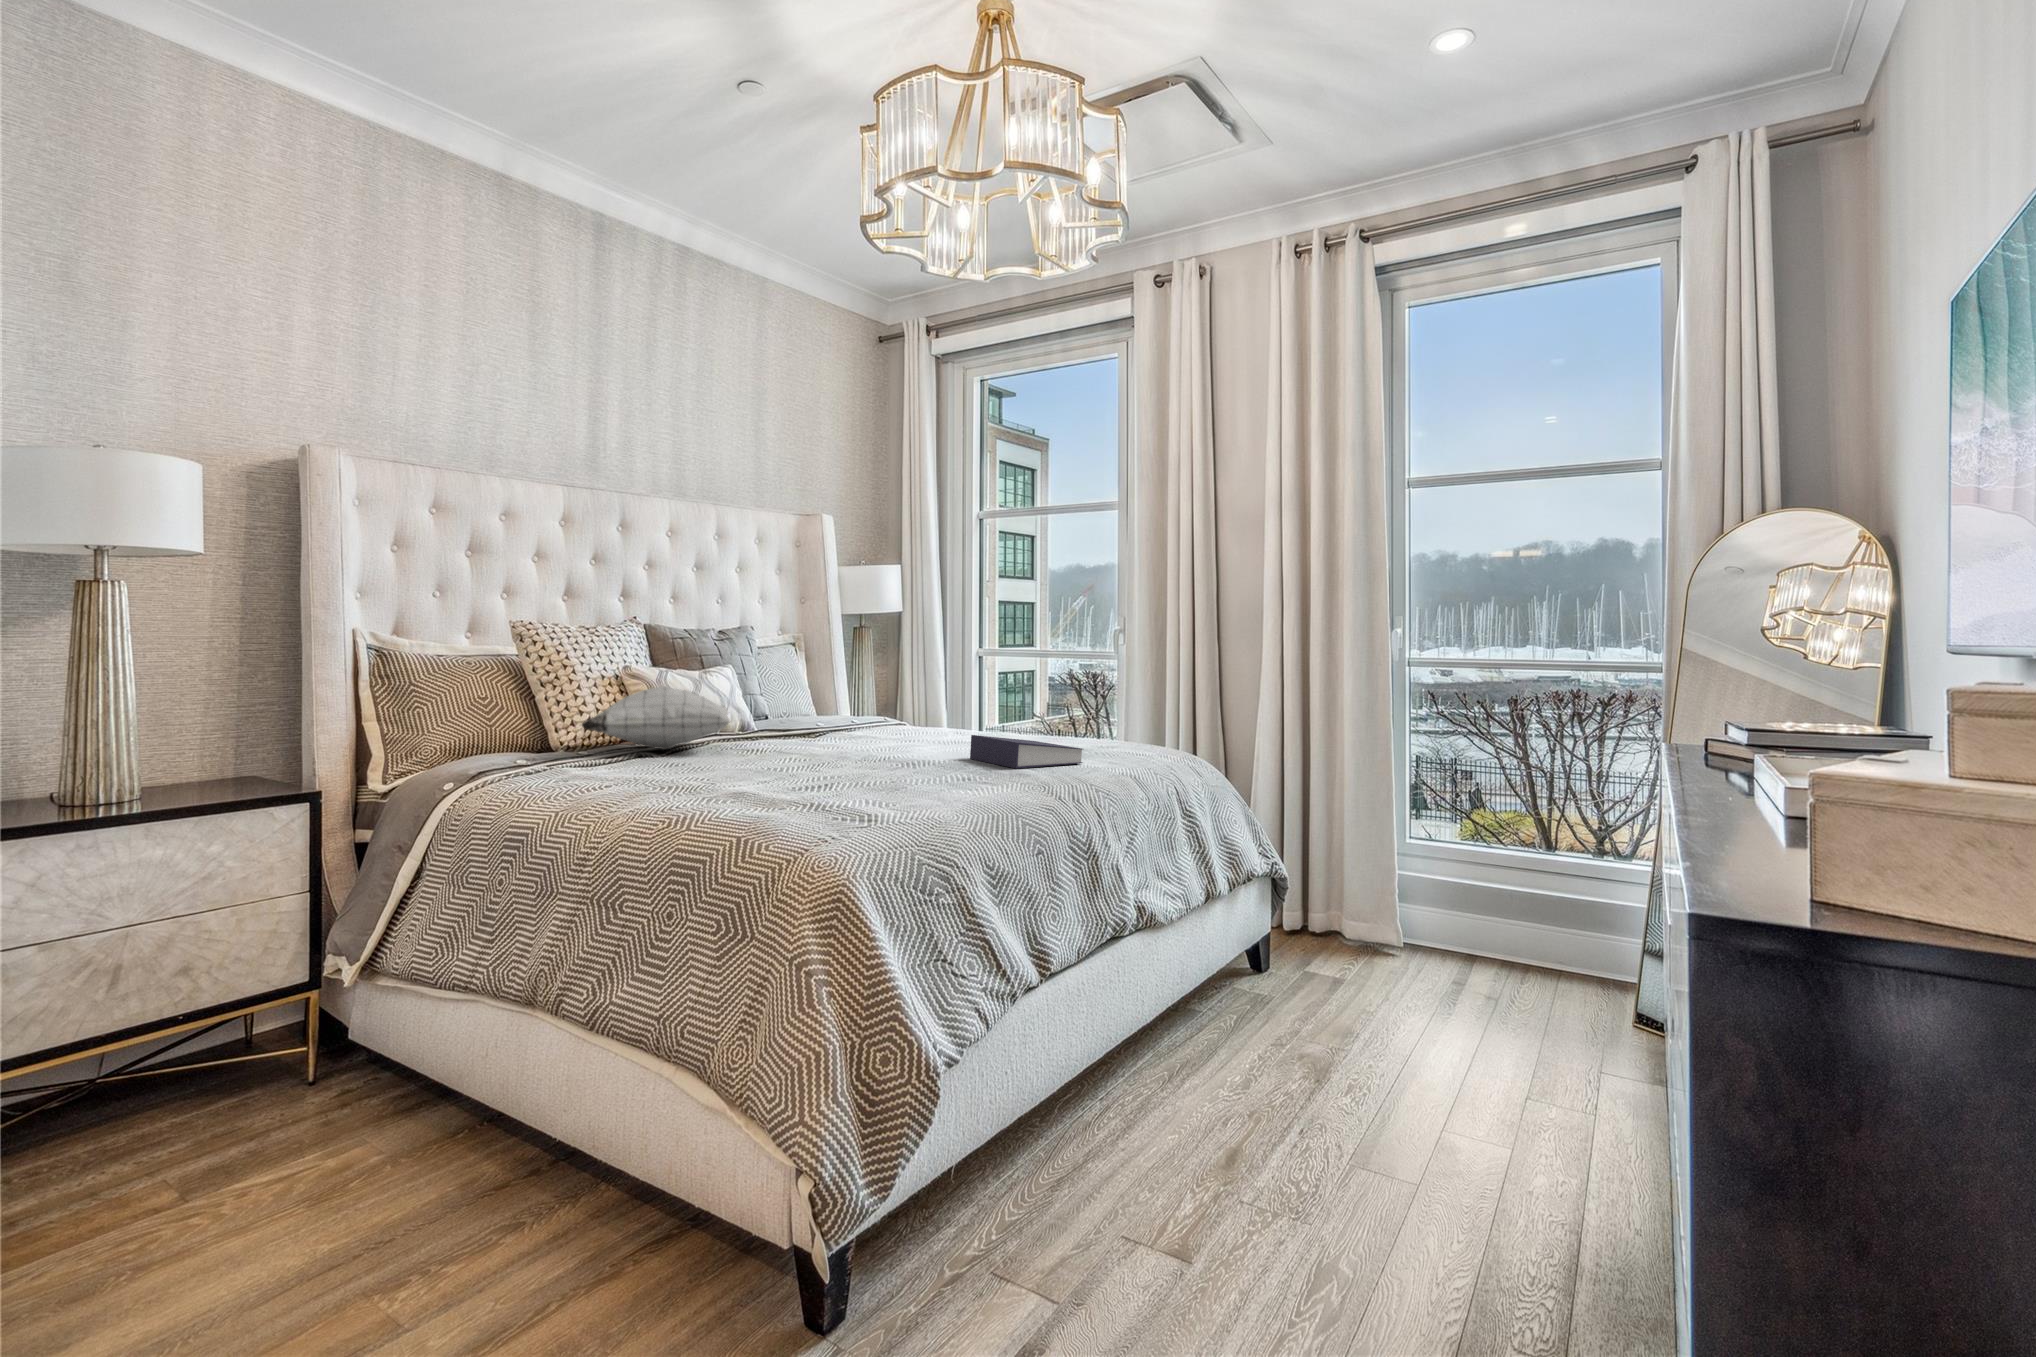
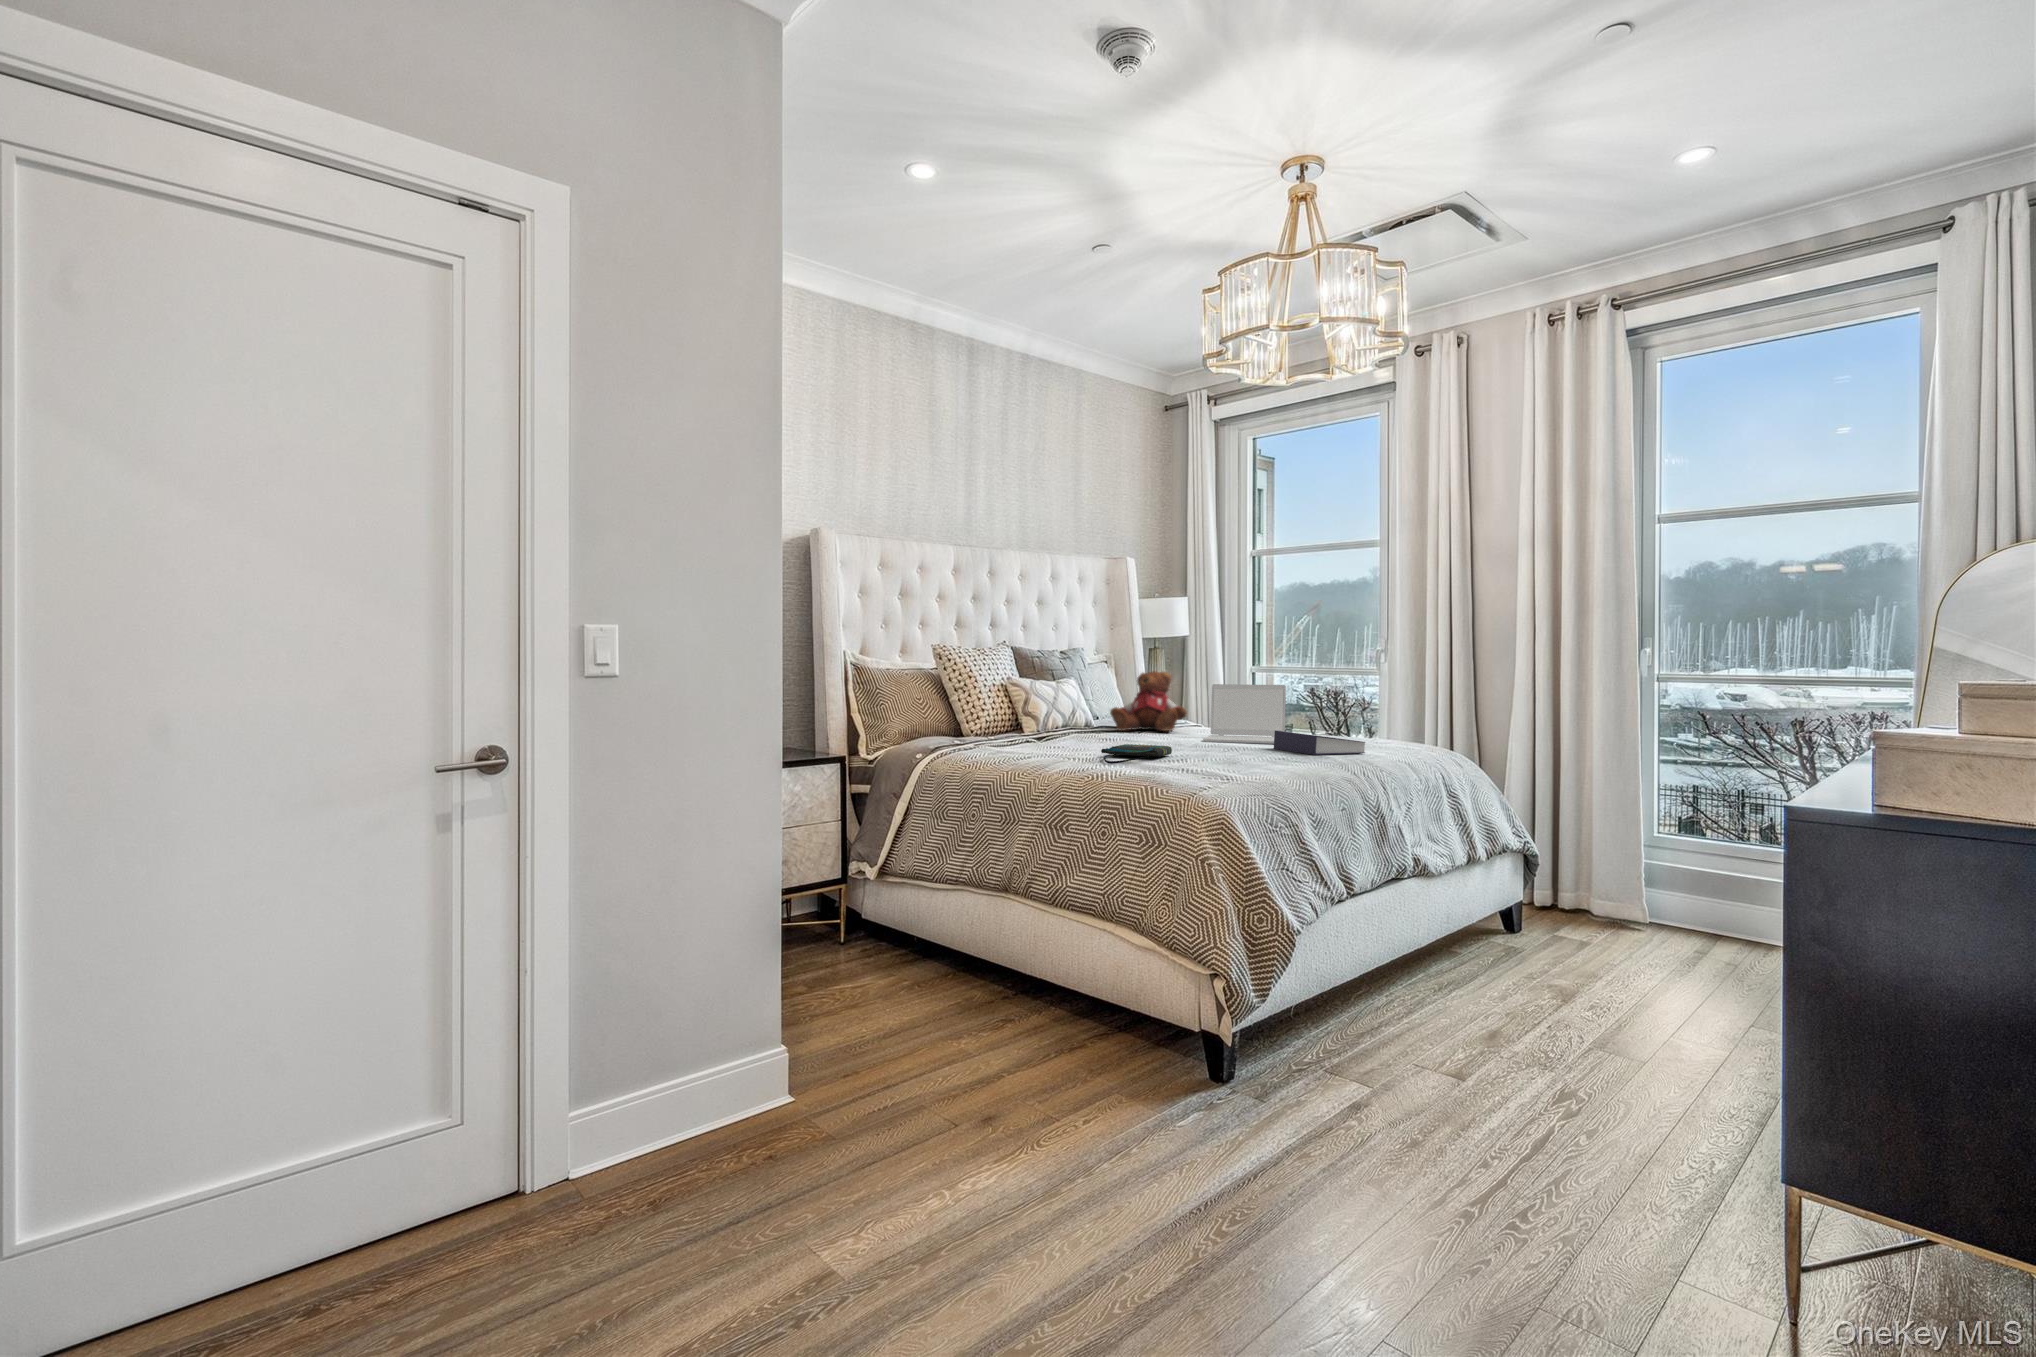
teddy bear: none [784,658,881,734] -> present [1110,671,1186,731]
laptop: none [887,674,995,750] -> present [1203,684,1286,744]
pillow: present [582,686,730,750] -> none [990,692,1094,738]
tote bag: none [696,762,816,797] -> present [1101,744,1172,764]

